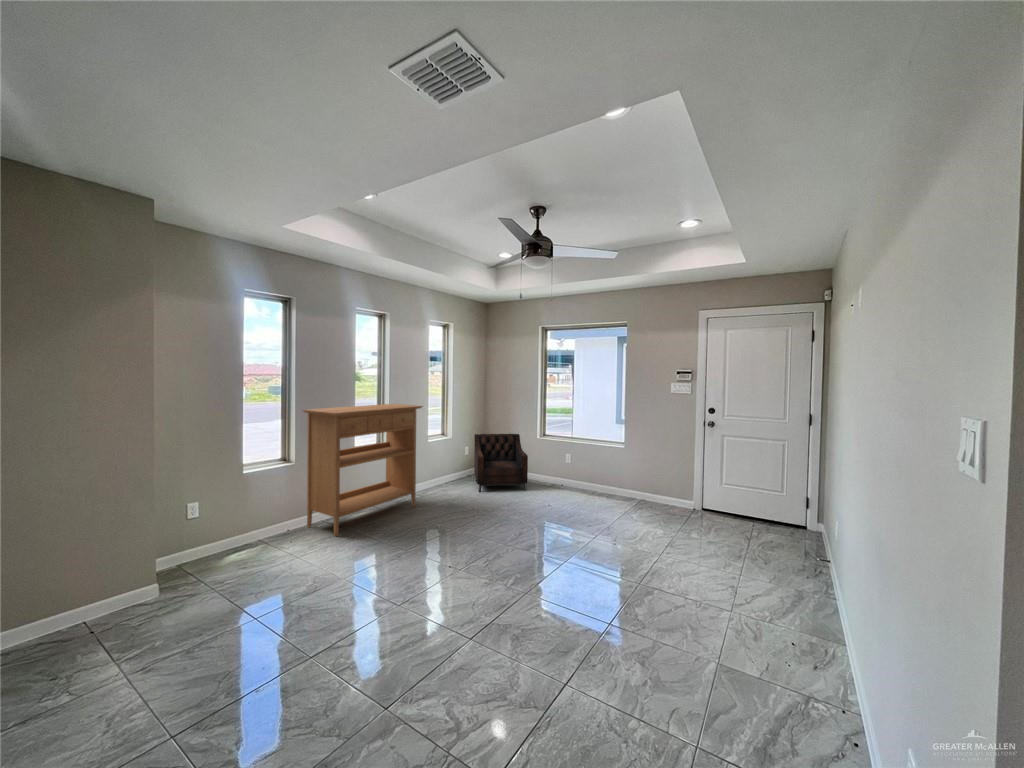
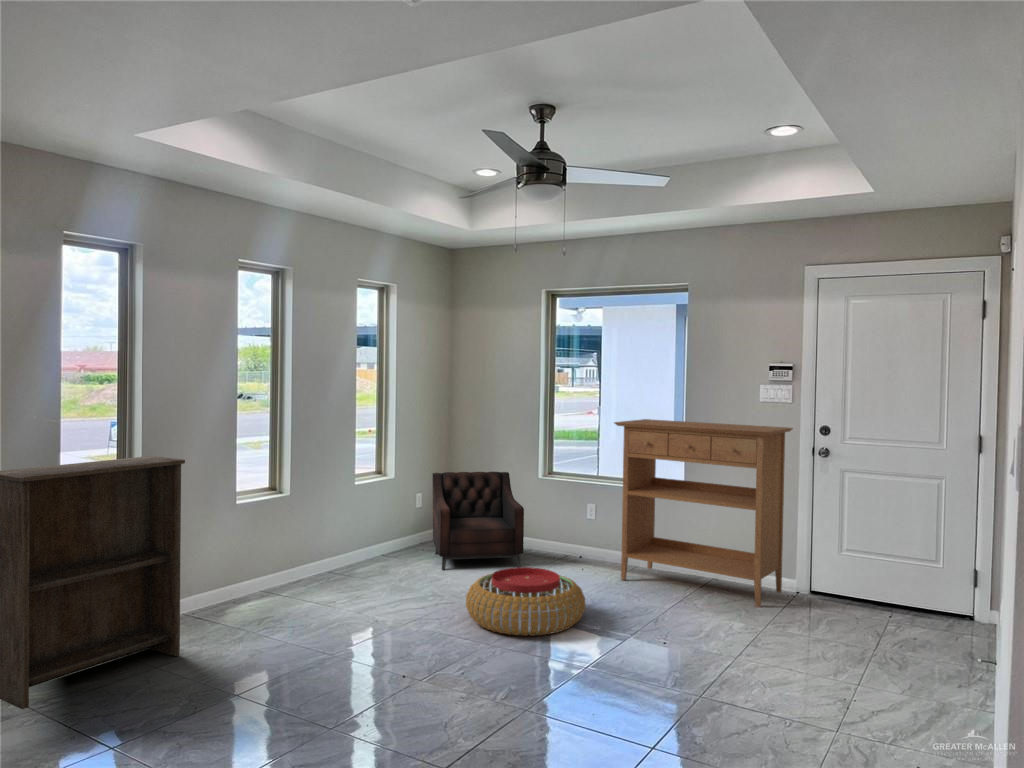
console table: present [303,404,423,536] -> present [614,419,793,607]
bookshelf: none [191,425,318,585] -> present [0,456,185,709]
pouf: none [491,493,564,537] -> present [466,567,585,636]

